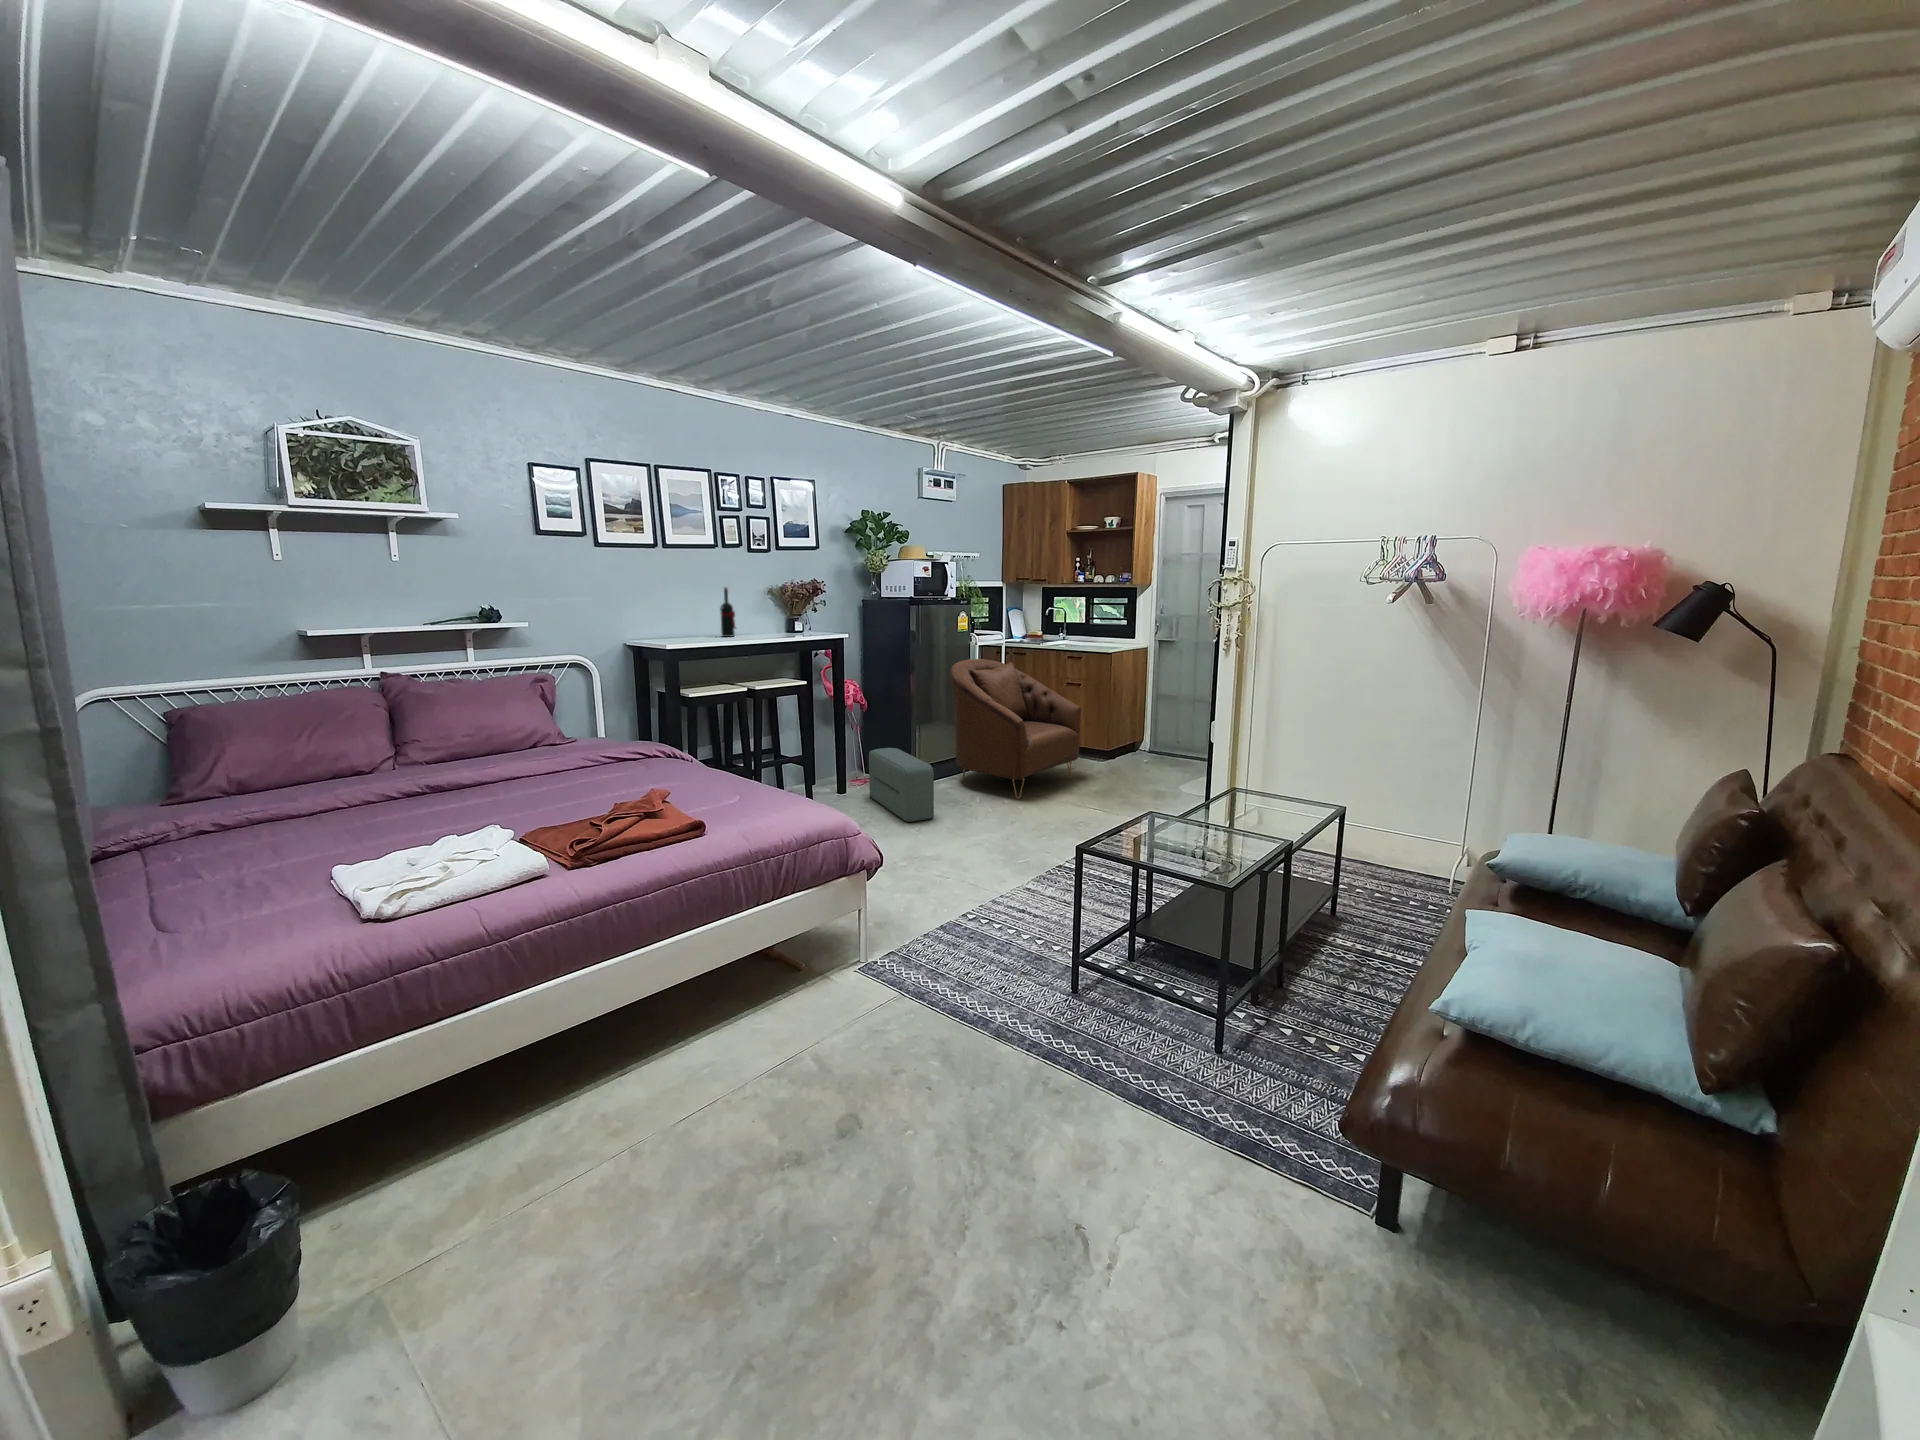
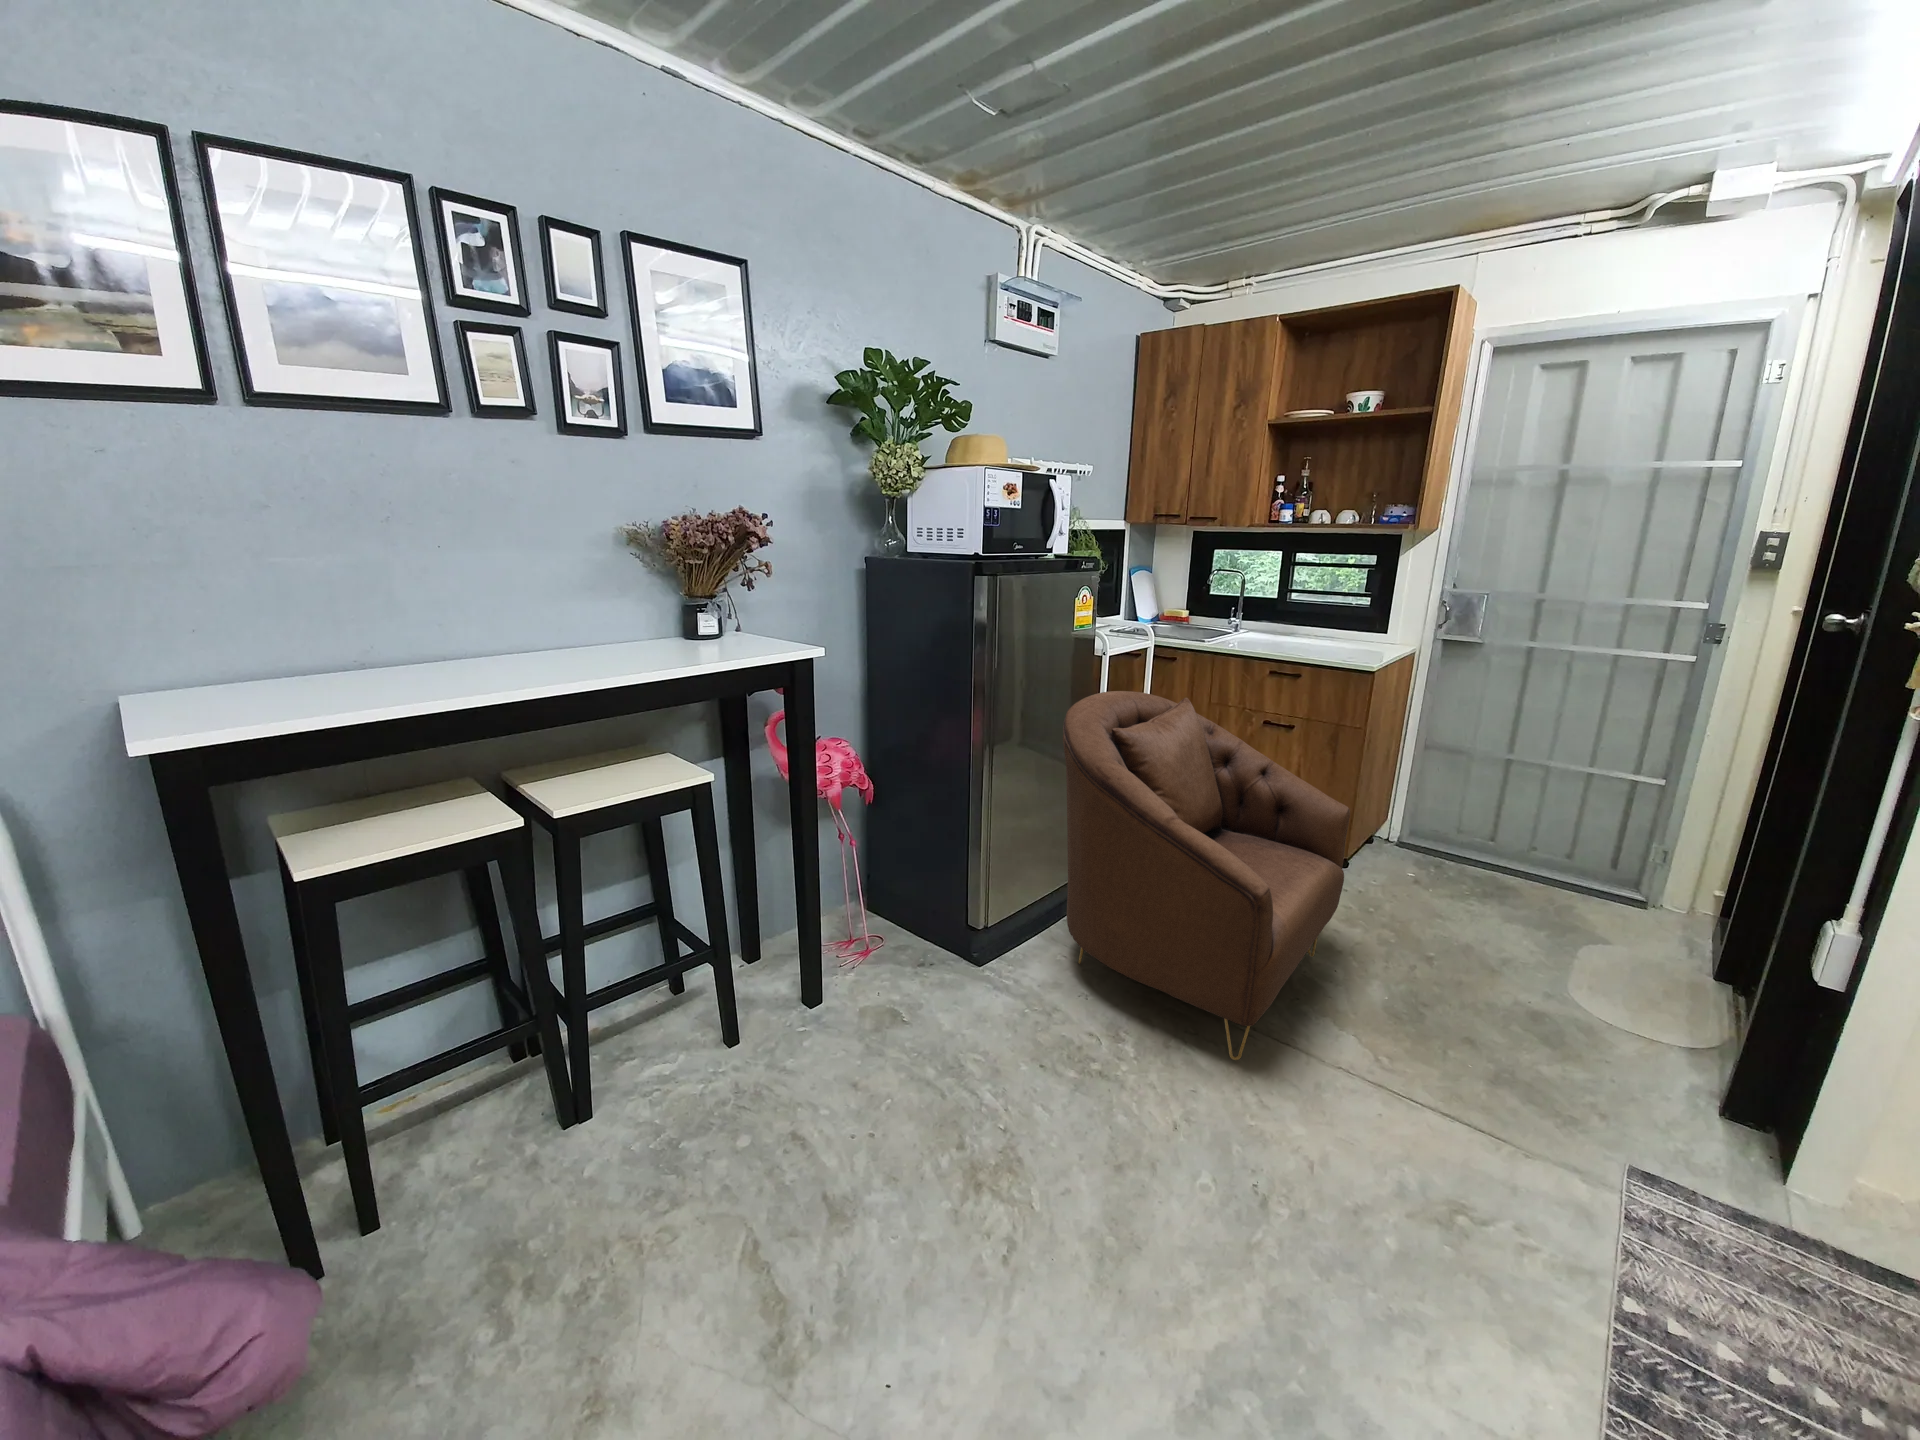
wine bottle: present [720,587,736,637] -> none [470,527,519,662]
pouf: present [869,748,934,822] -> none [872,925,1052,1211]

